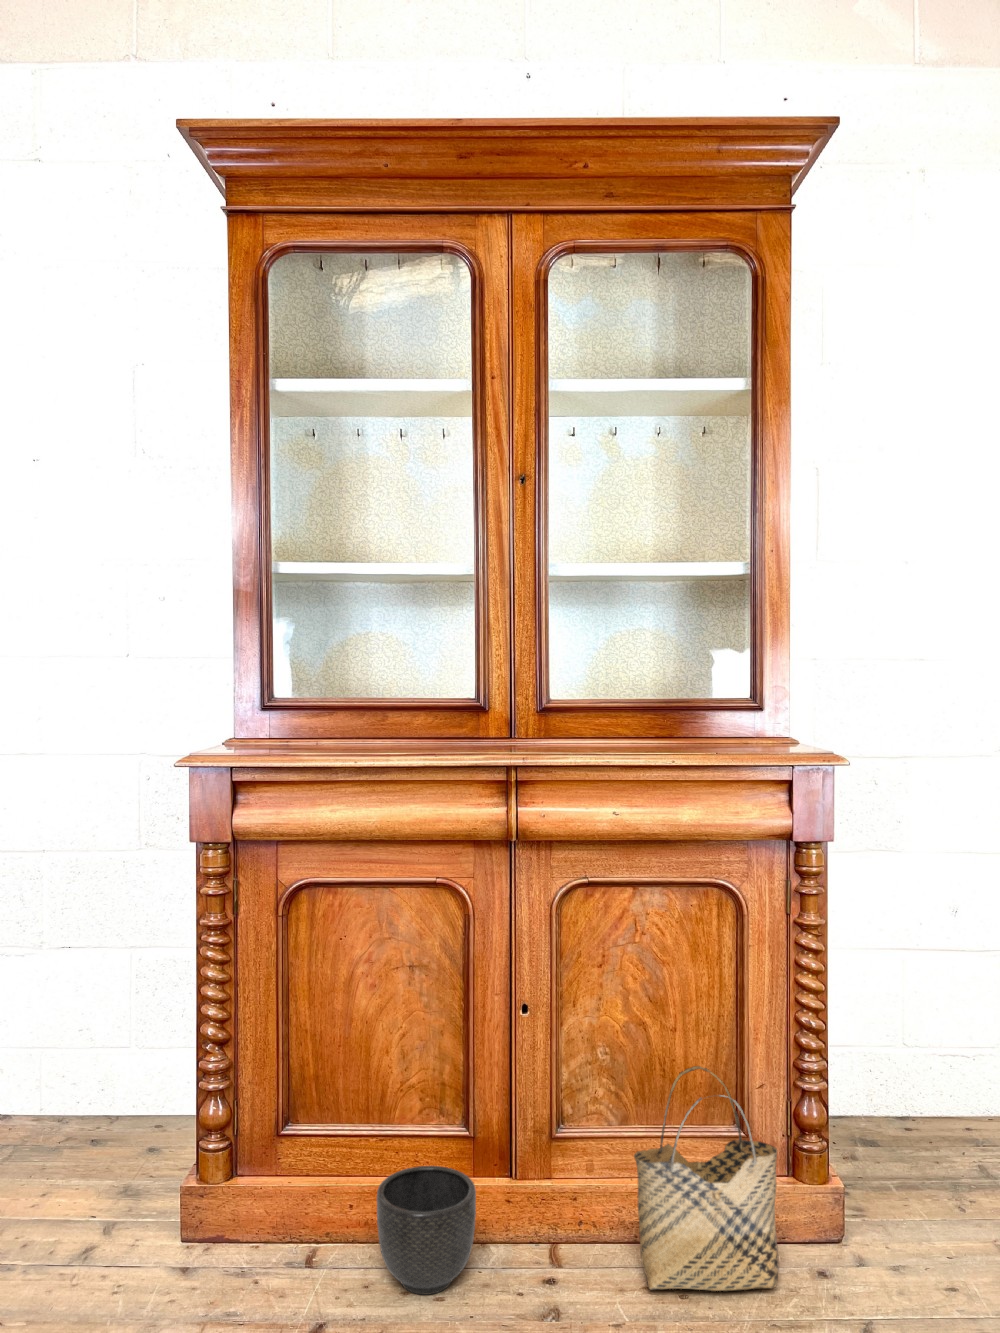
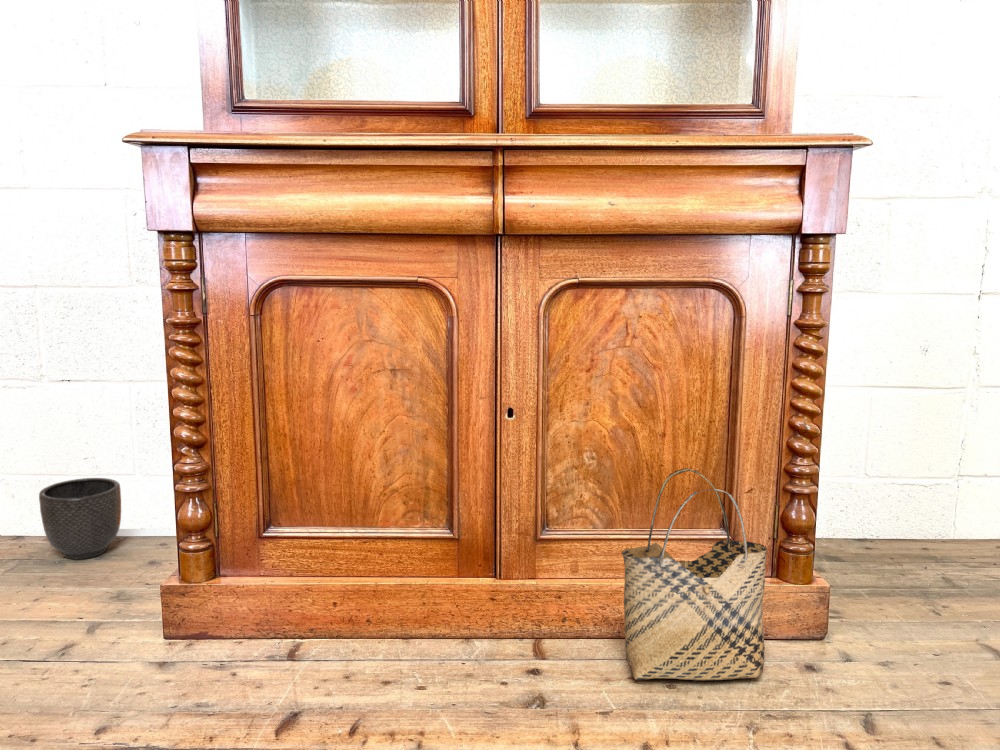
planter: present [377,1166,476,1295] -> present [39,478,121,559]

